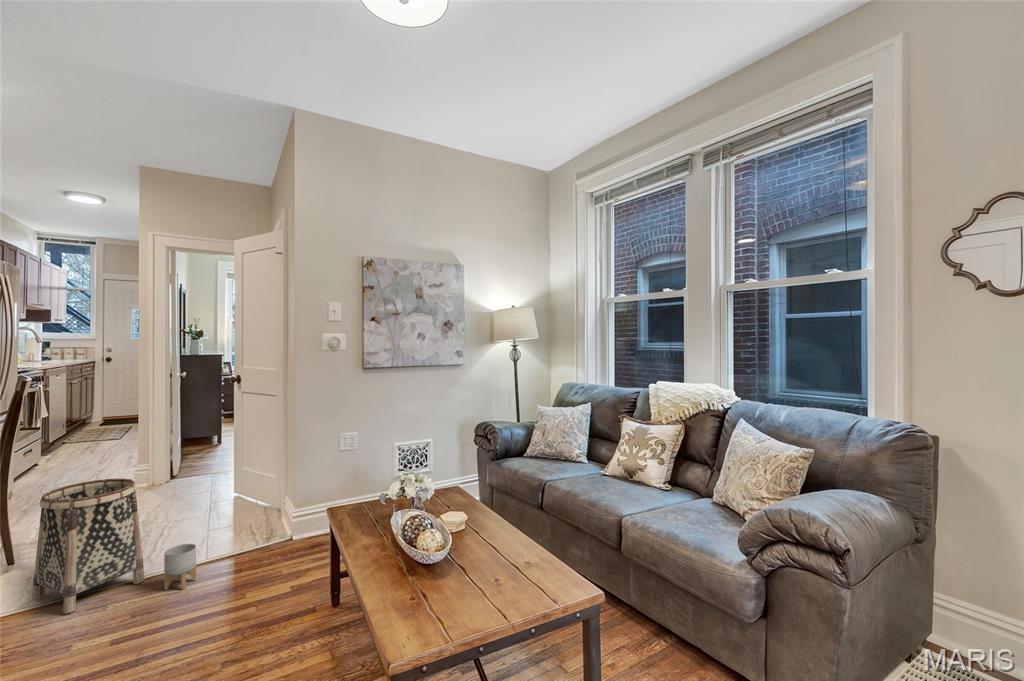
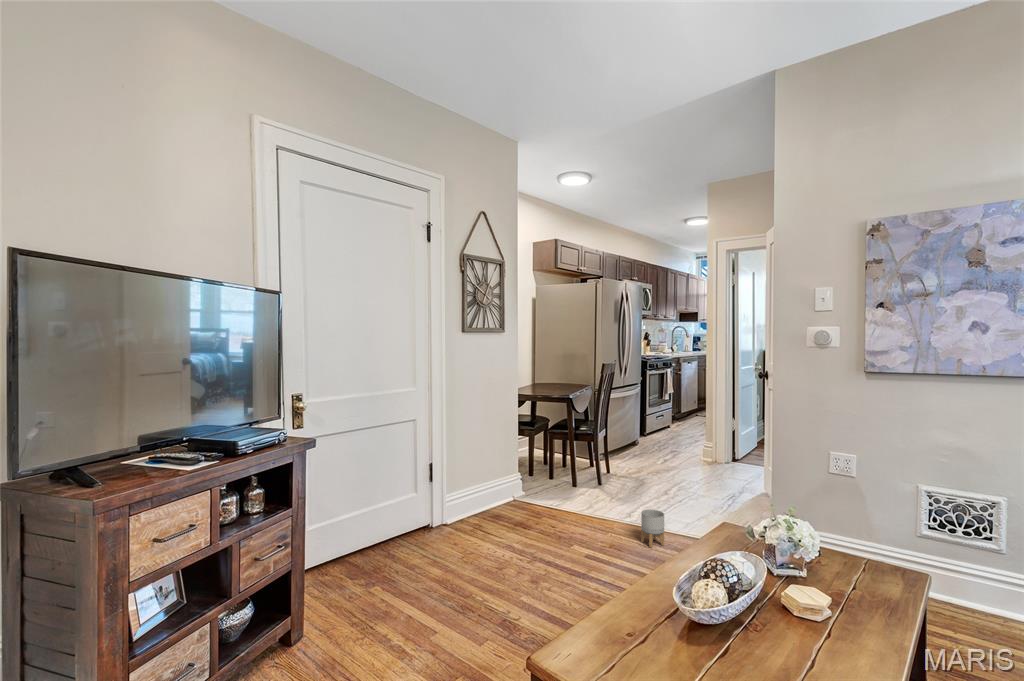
basket: present [32,478,144,614] -> none [586,439,639,529]

